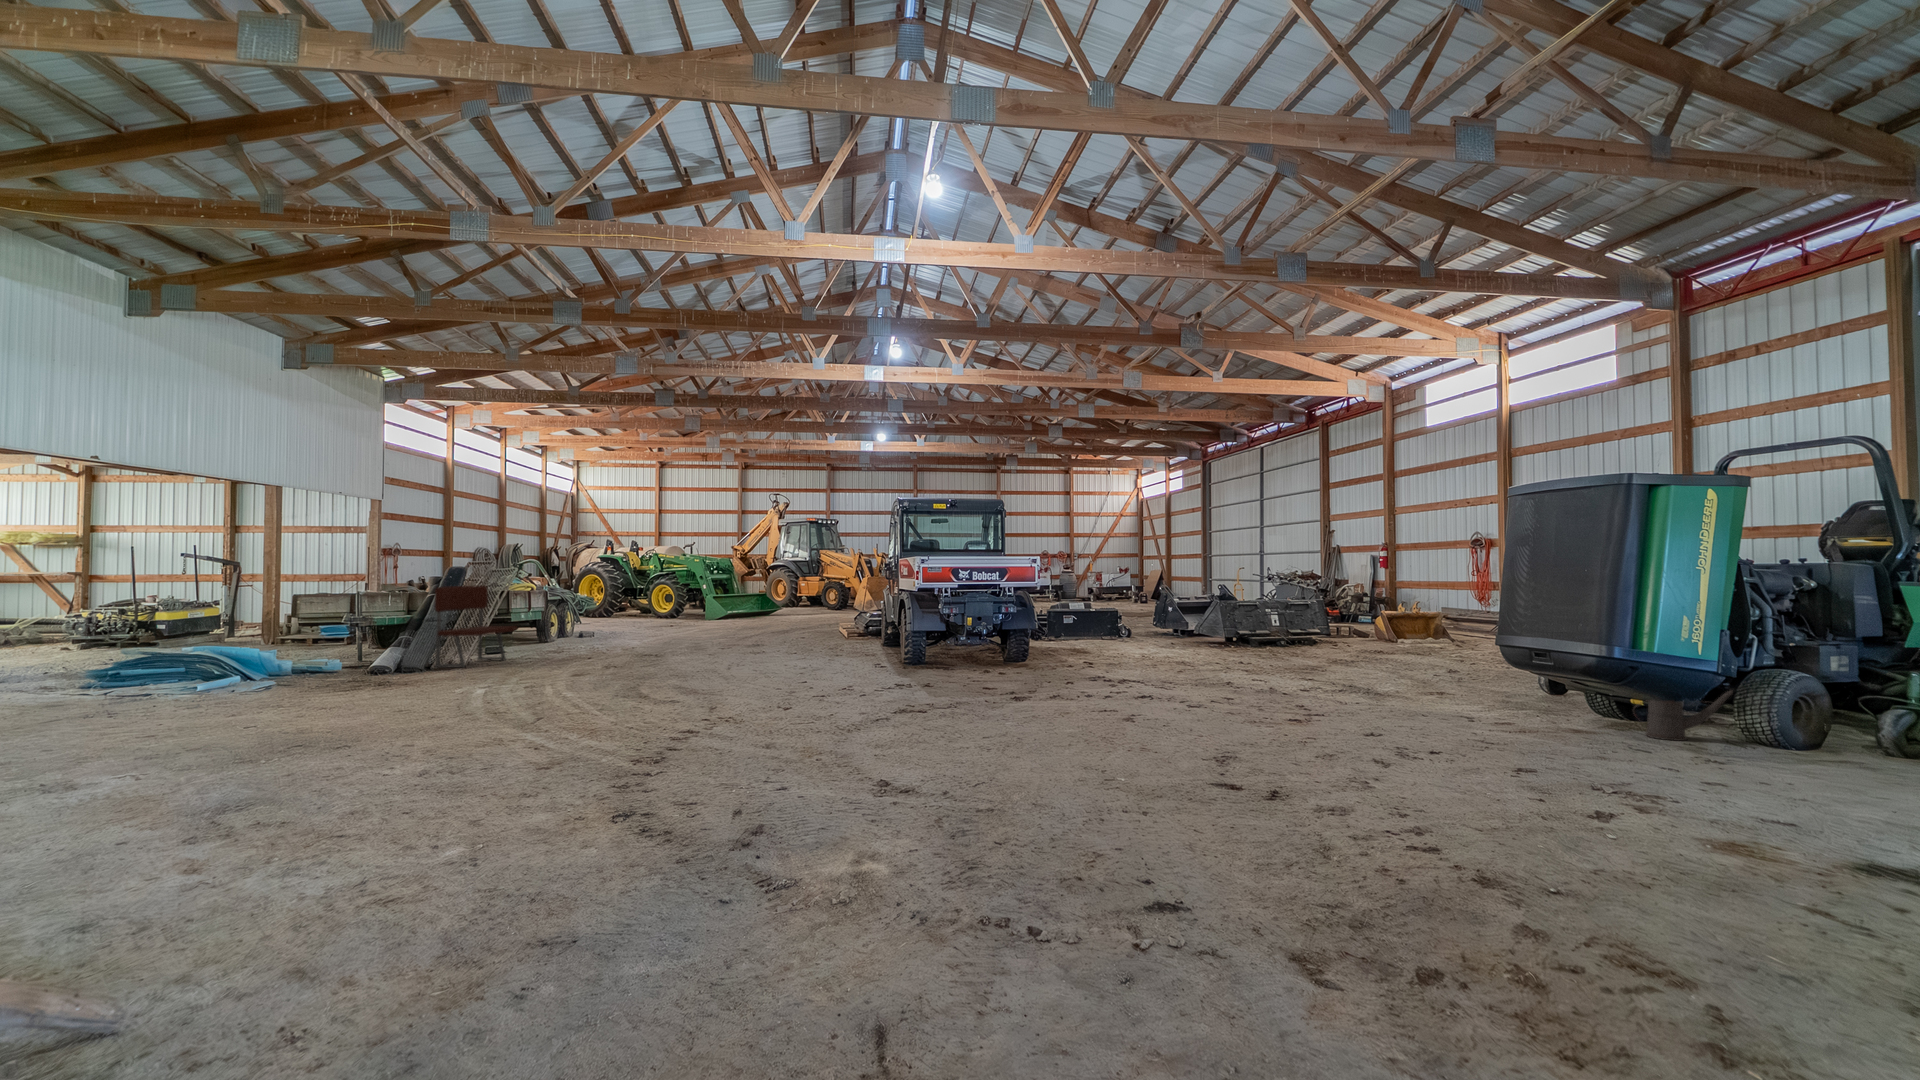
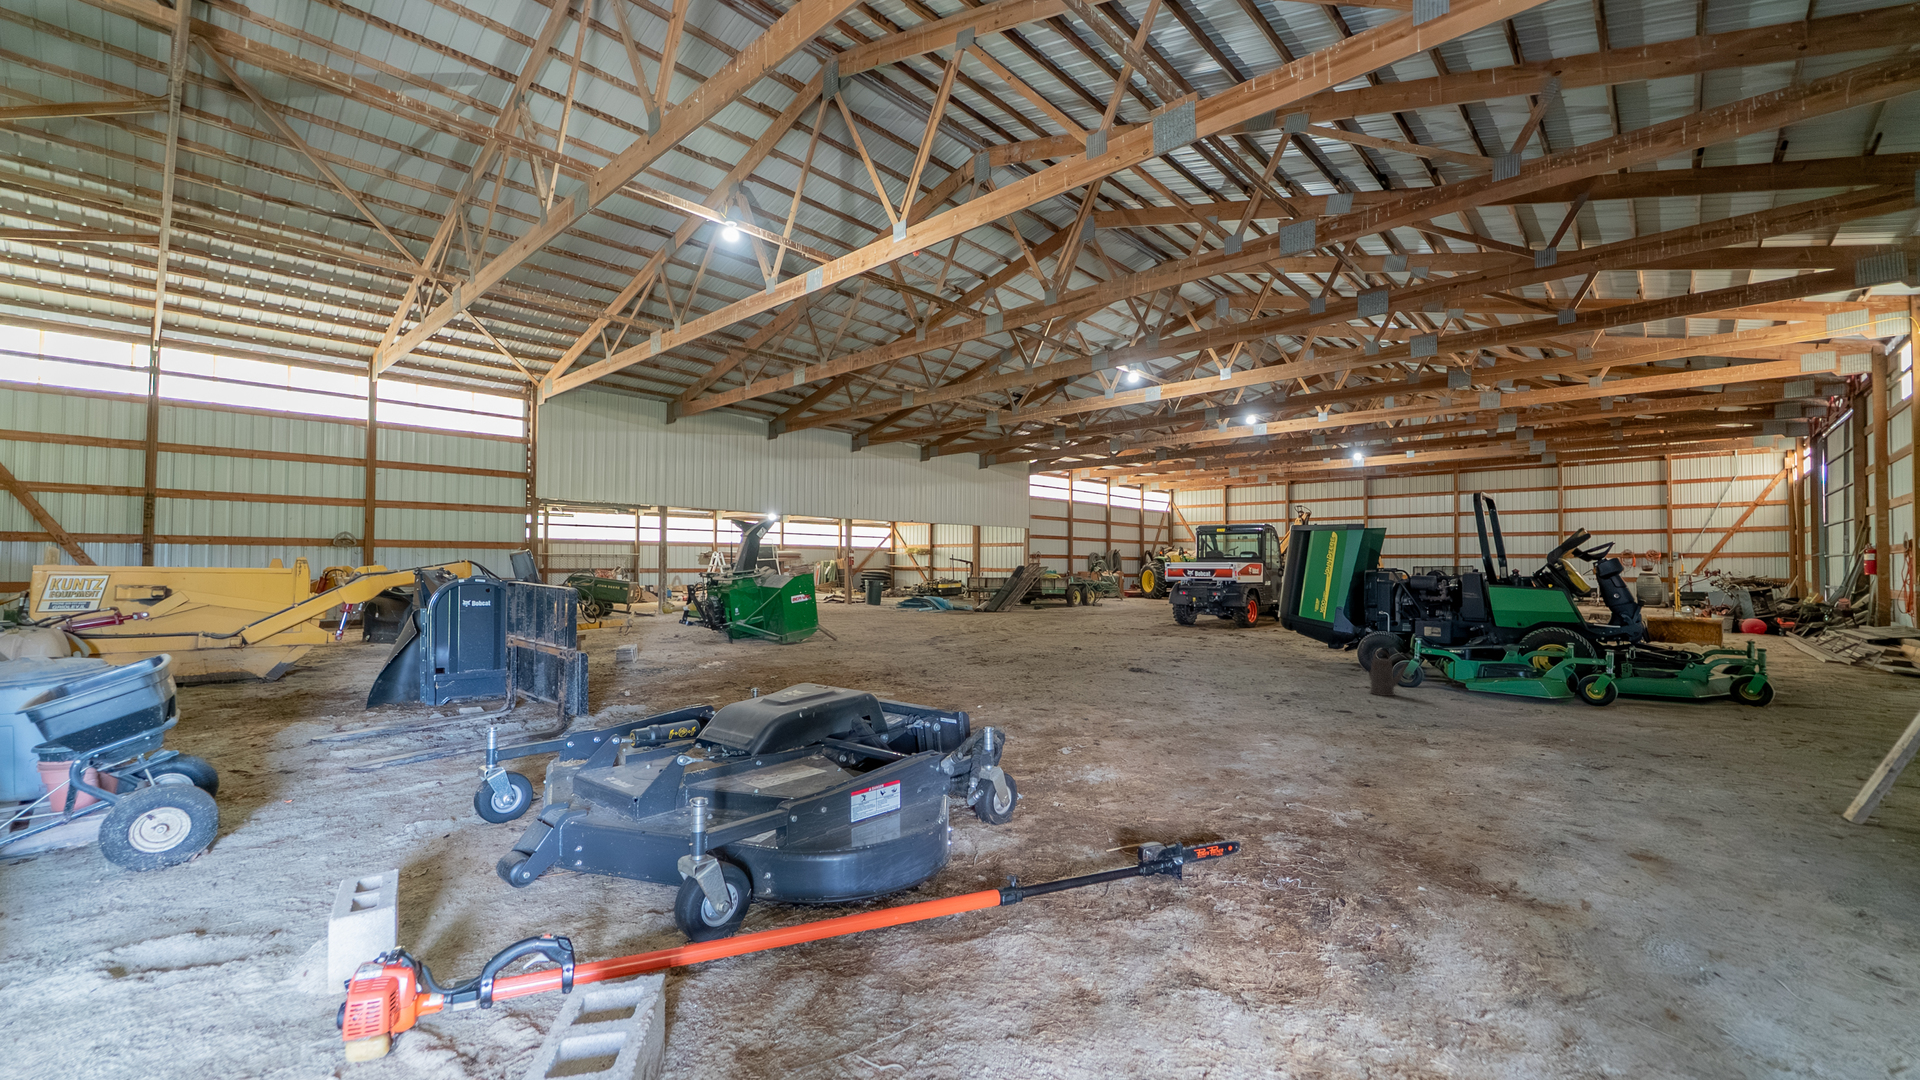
bench: present [435,585,517,668] -> none [978,575,1016,613]

